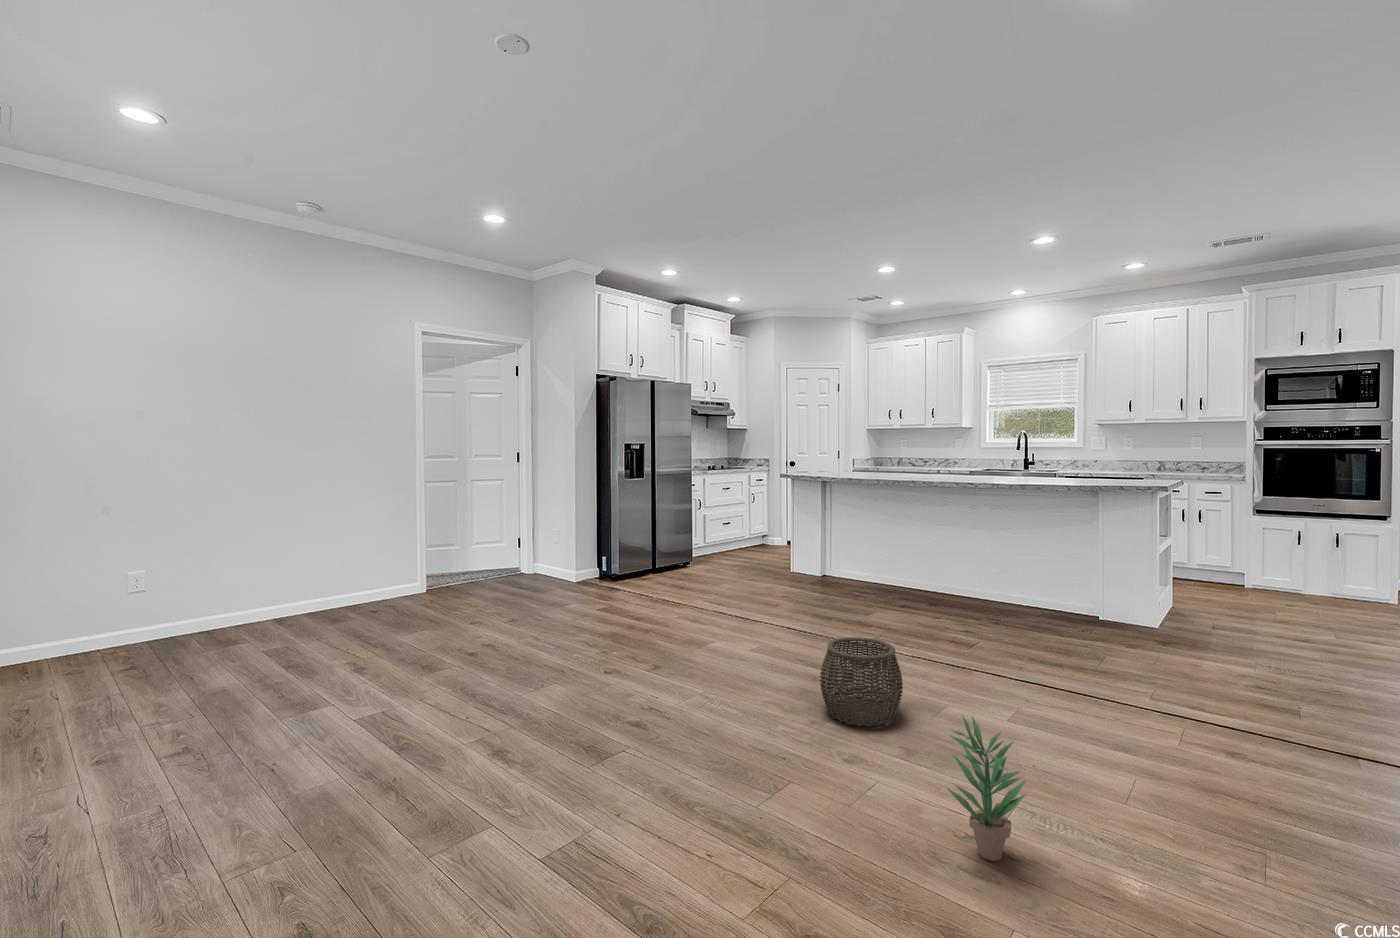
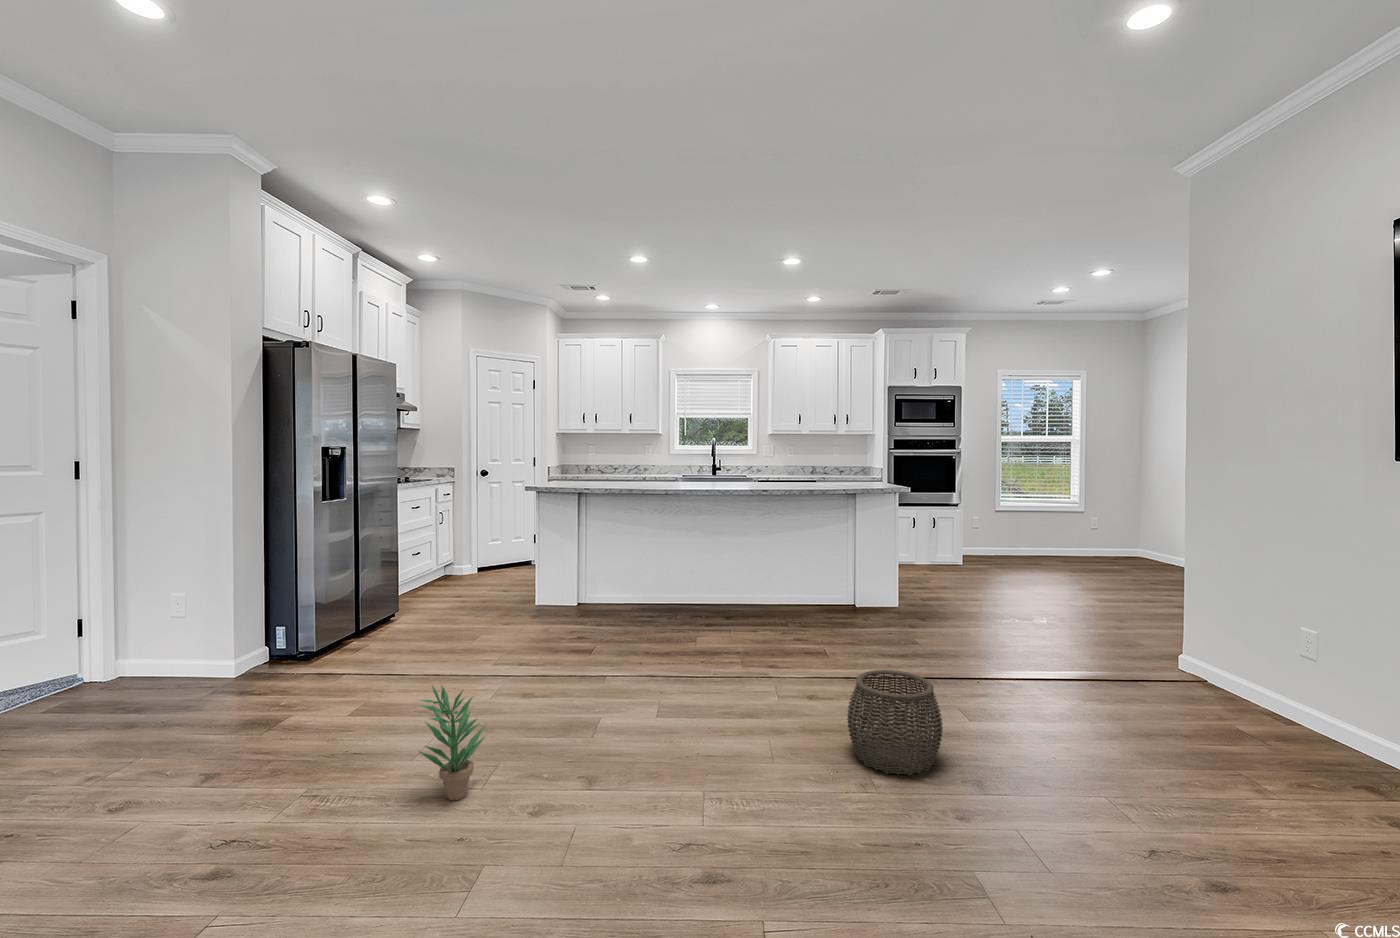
potted plant: present [946,716,1027,861] -> present [418,685,485,800]

